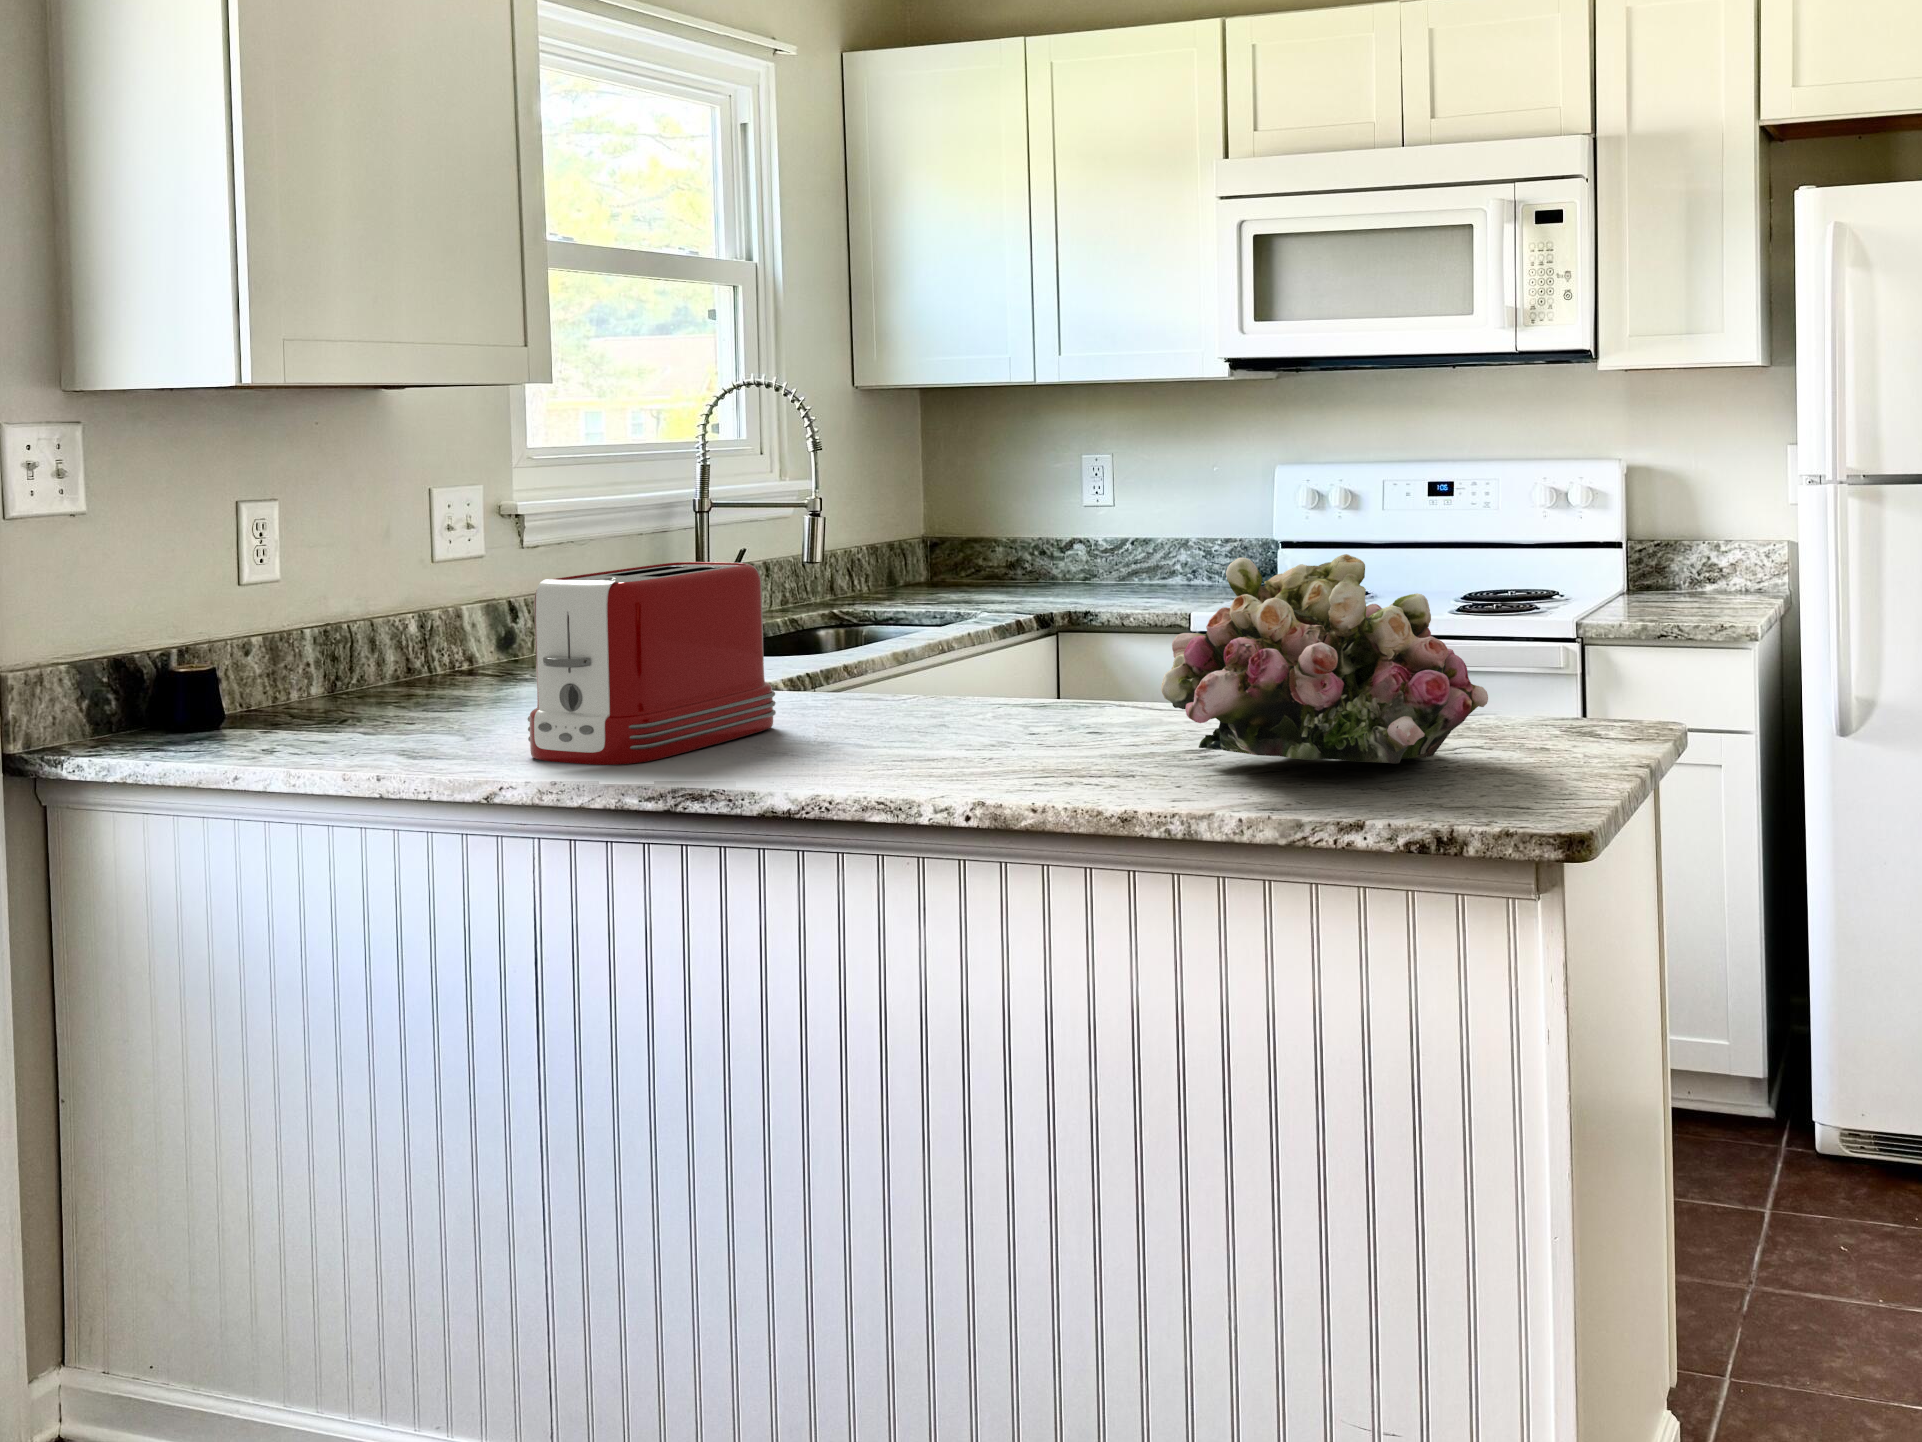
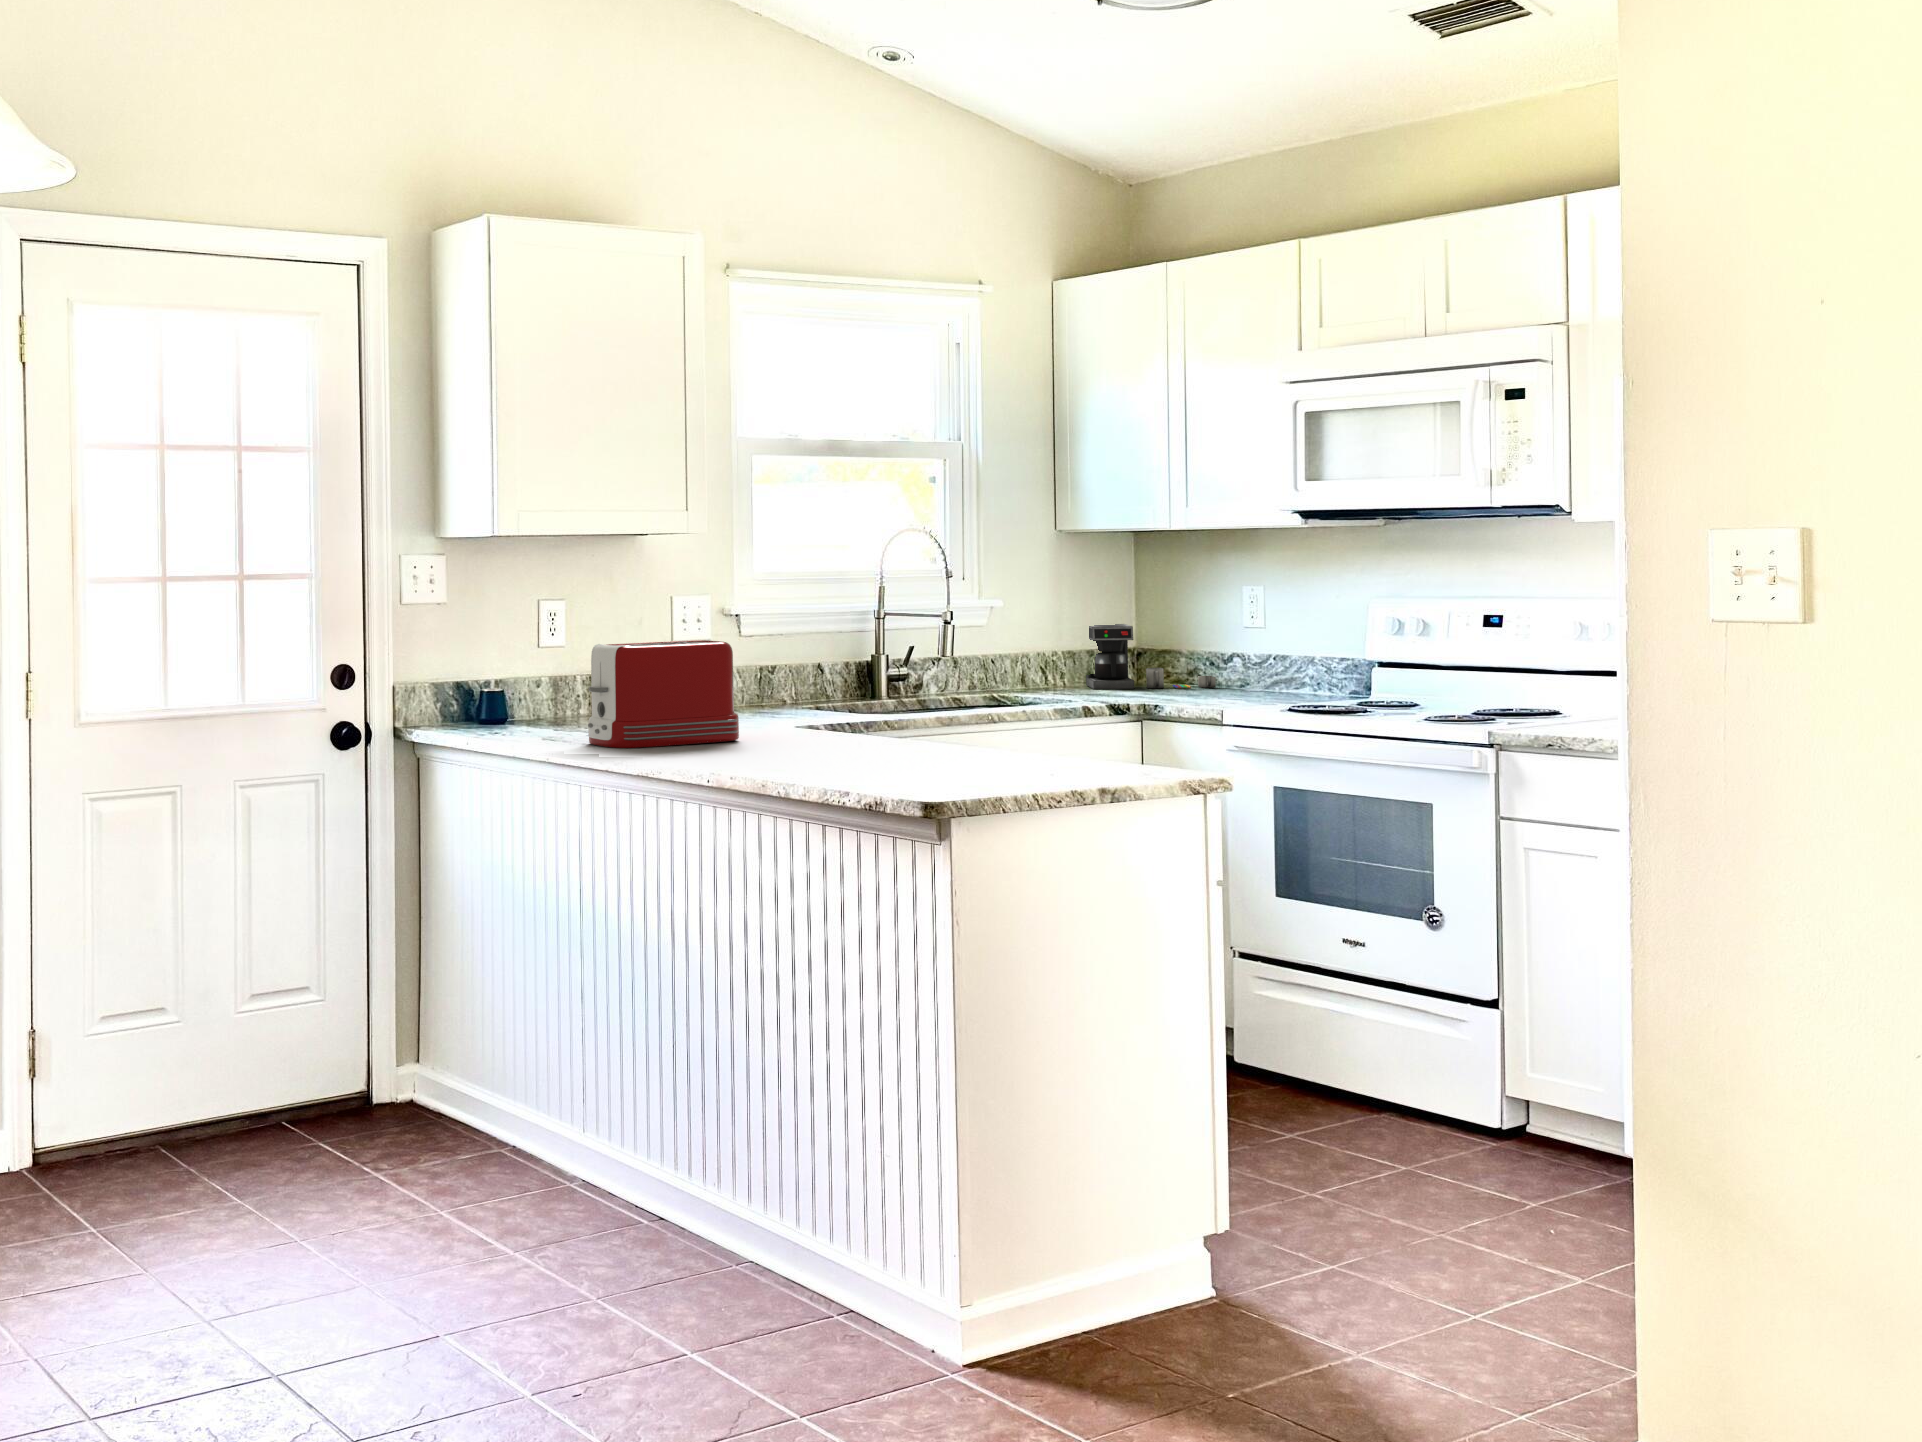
coffee maker: none [864,507,1032,592] -> present [1086,624,1216,689]
flower arrangement: present [1161,554,1488,763] -> none [816,642,1014,769]

